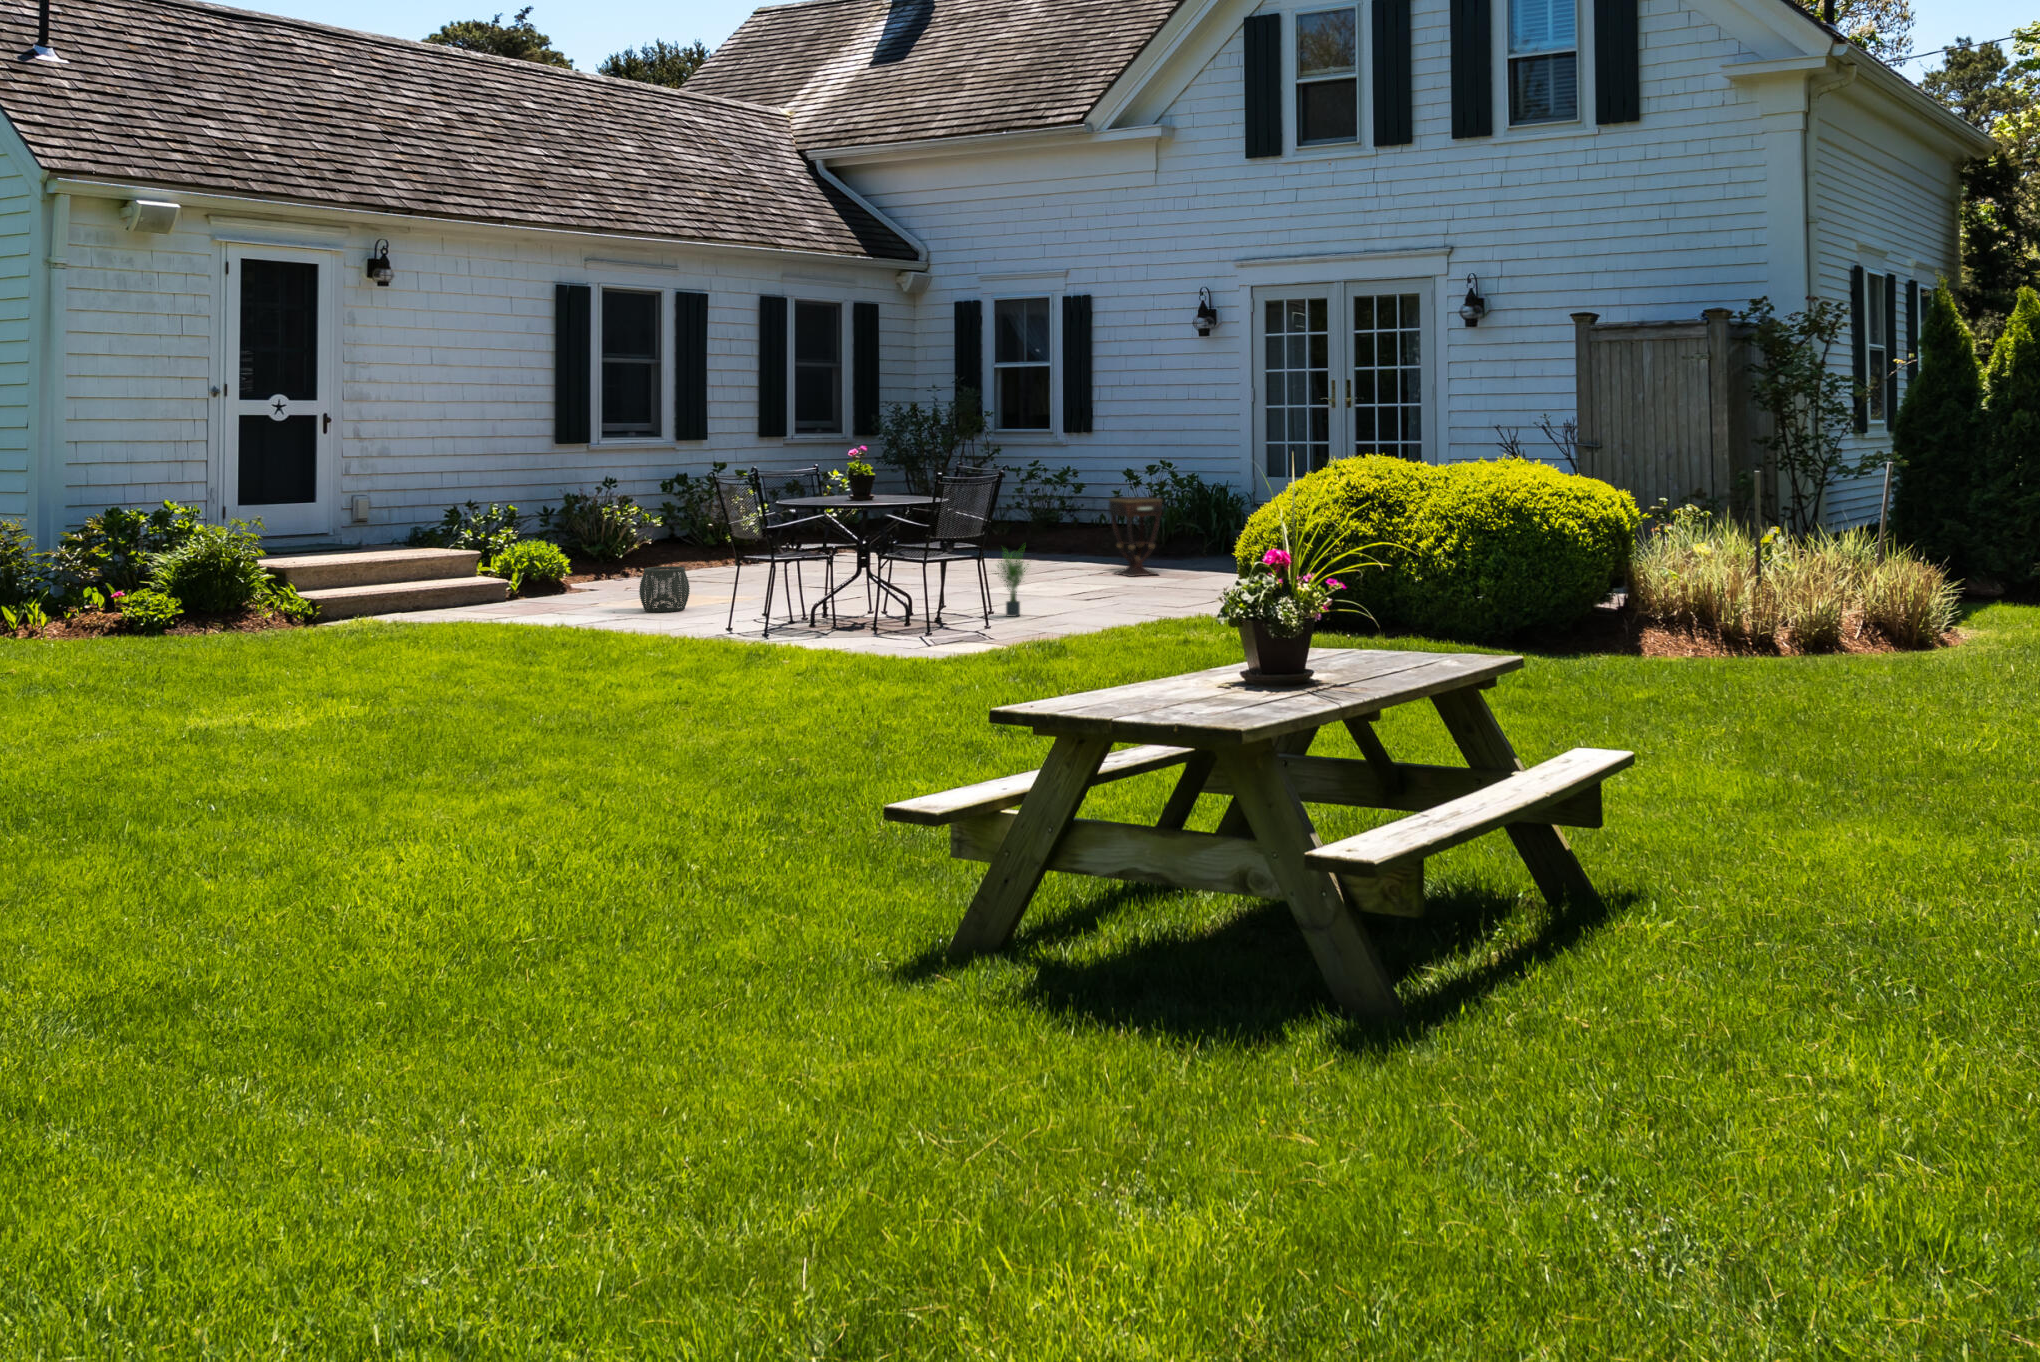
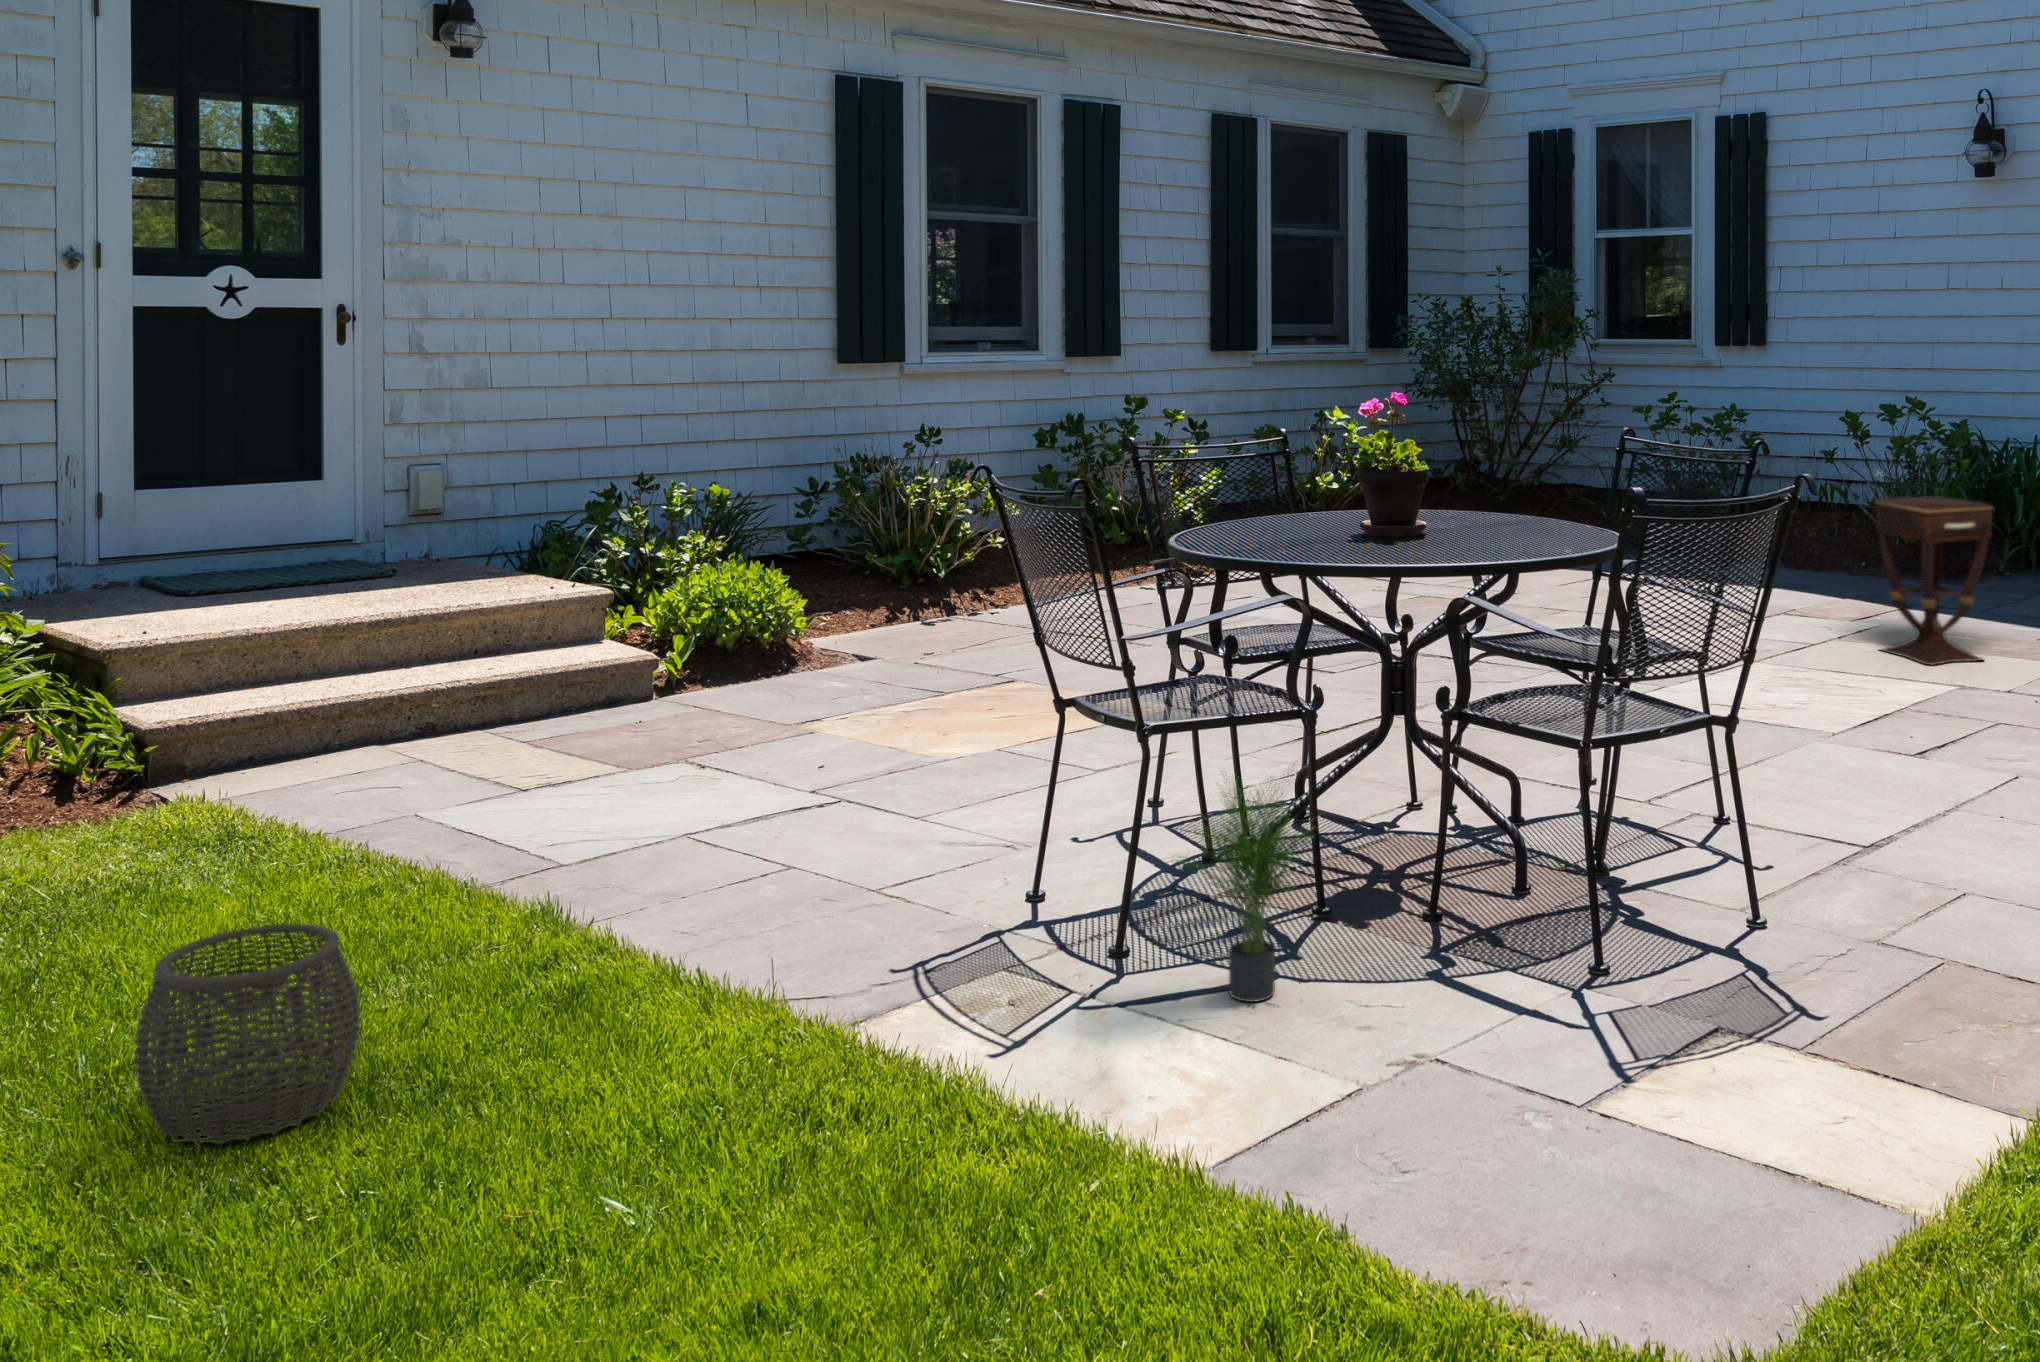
potted plant: present [998,552,1029,617] -> present [1185,765,1314,1002]
woven basket: present [639,566,690,612] -> present [133,923,361,1145]

